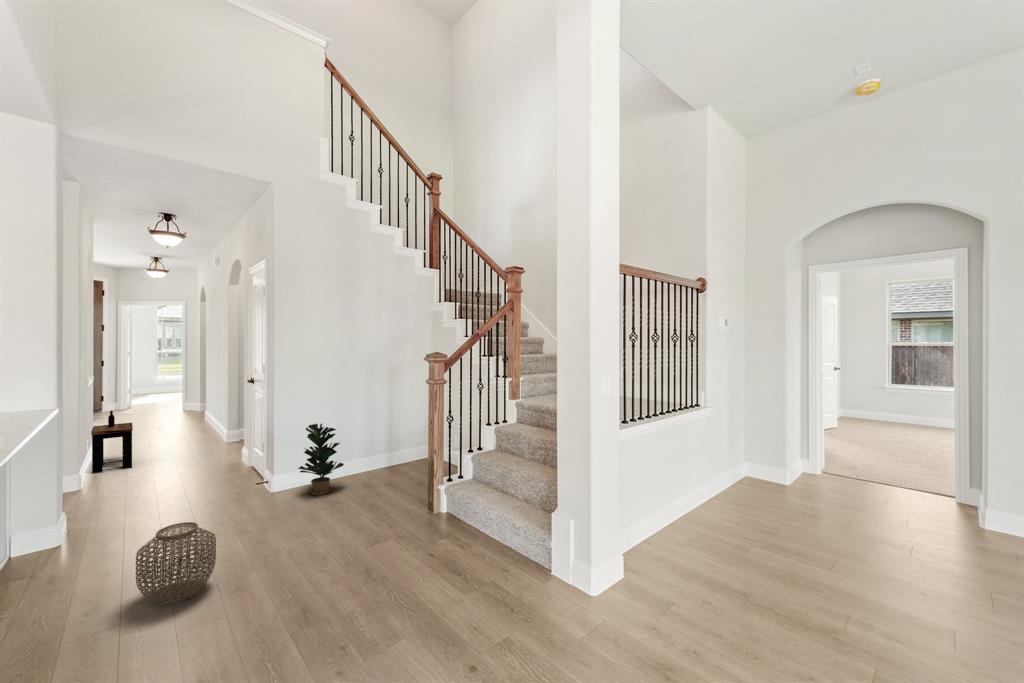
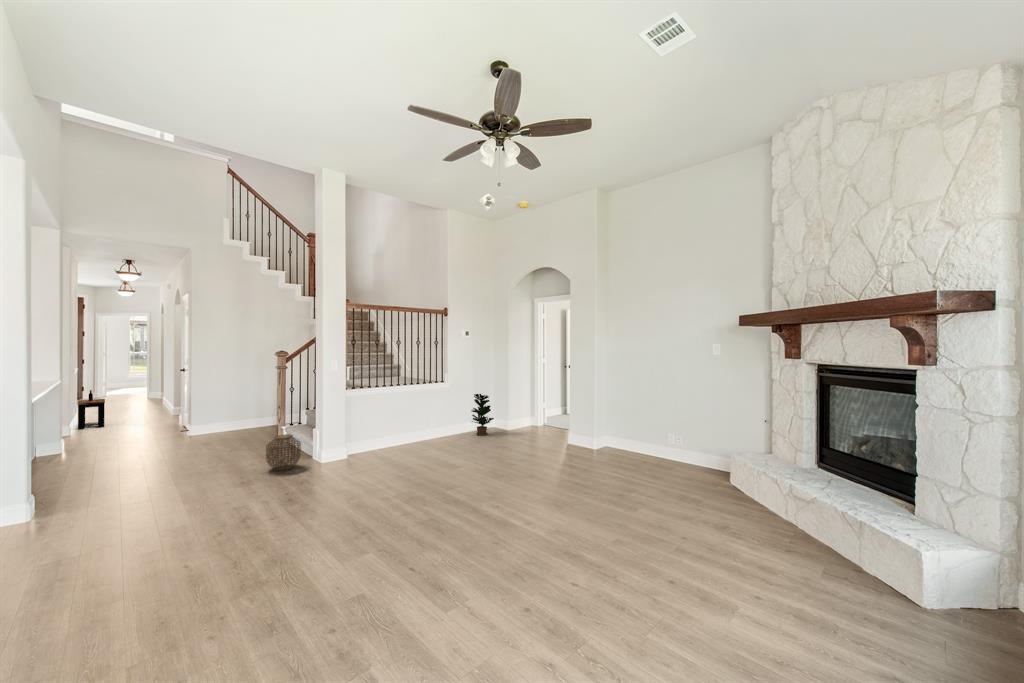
potted plant: present [298,424,344,495] -> present [472,394,494,435]
woven basket: present [136,522,216,604] -> present [266,434,301,470]

